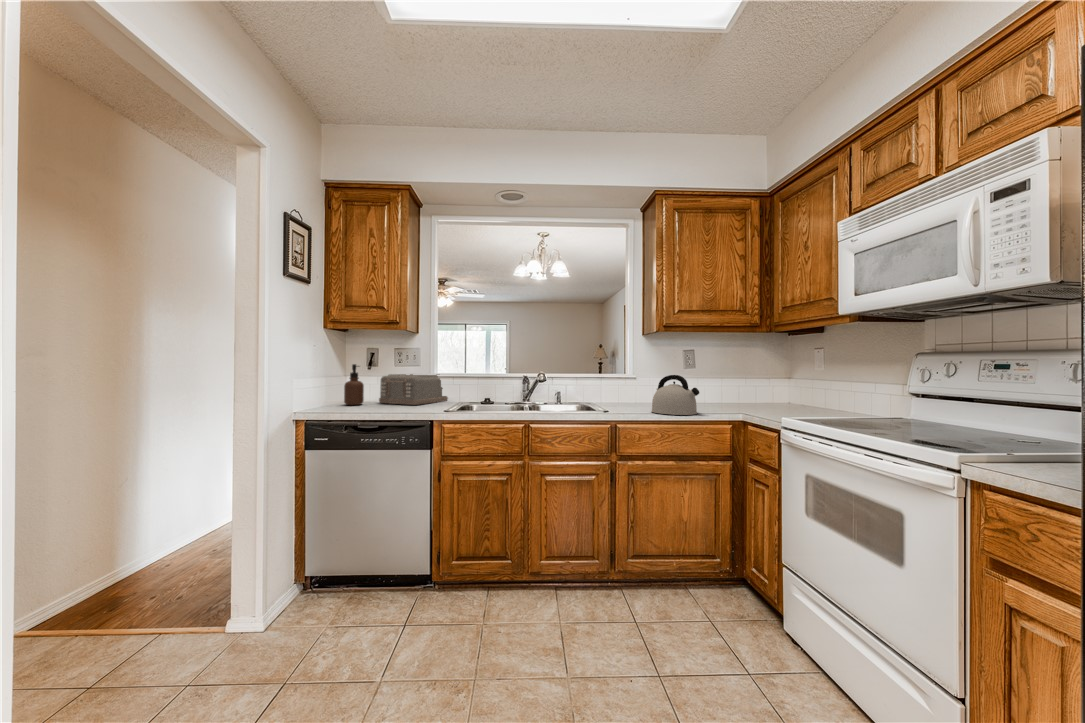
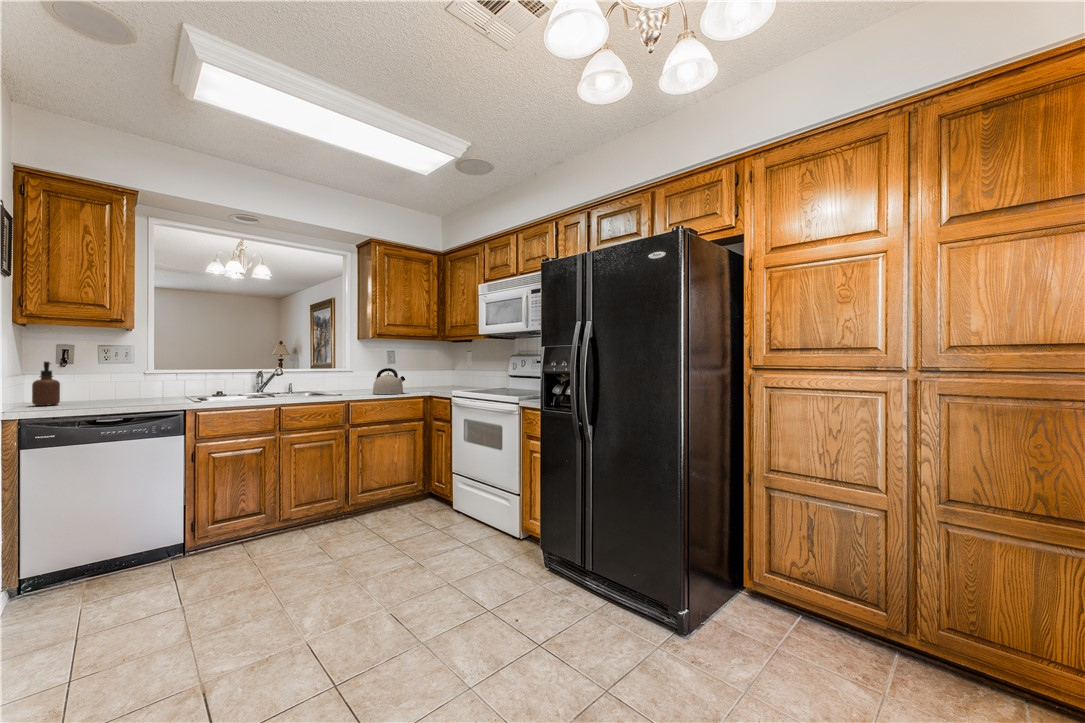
toaster: present [379,374,448,405] -> none [78,372,163,402]

